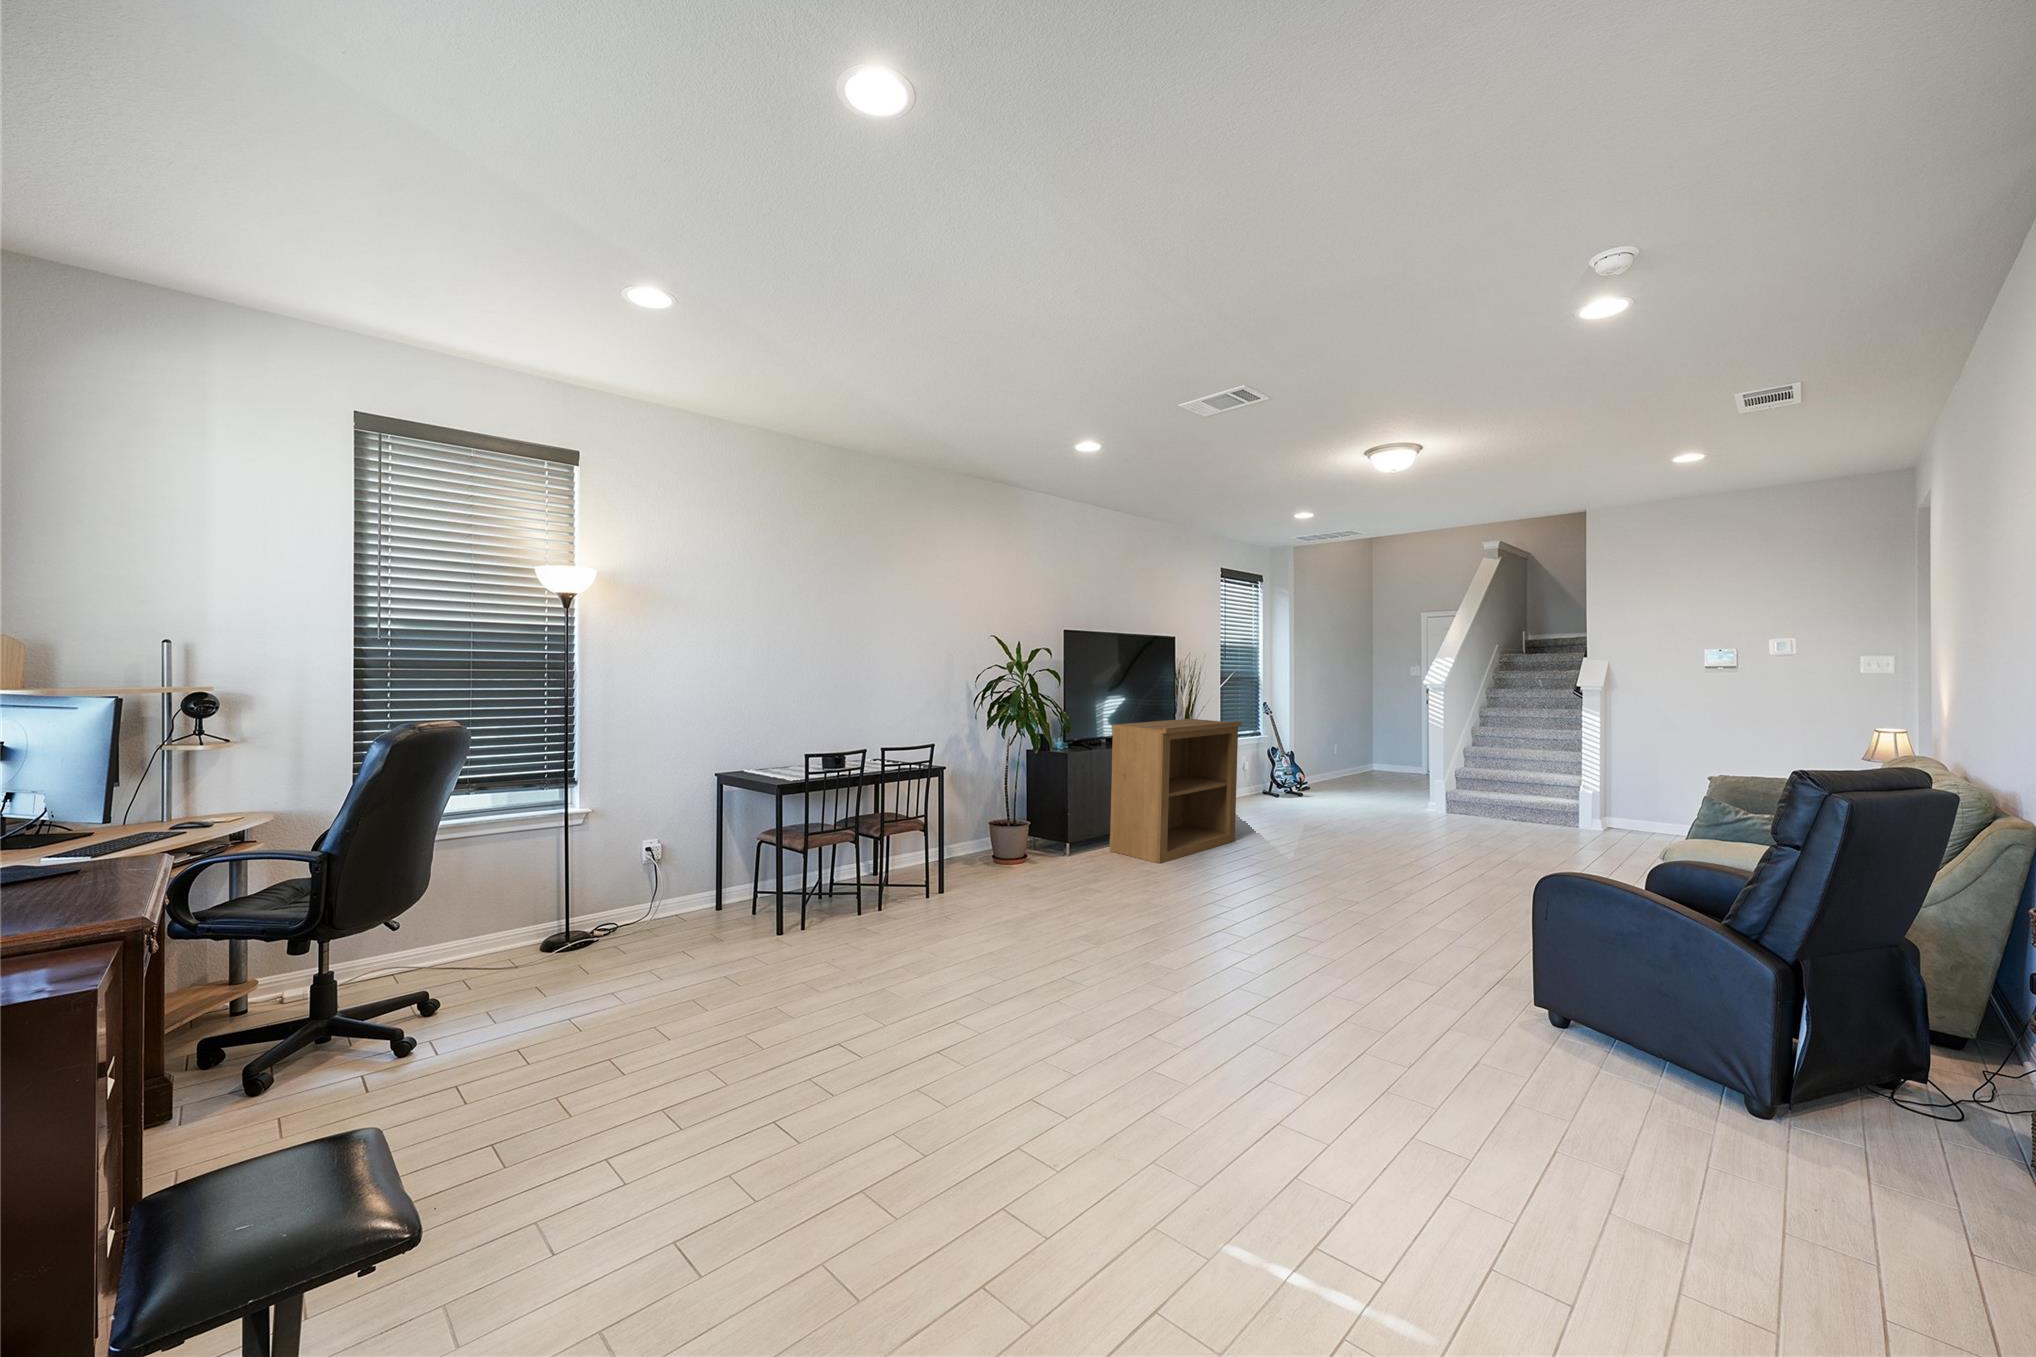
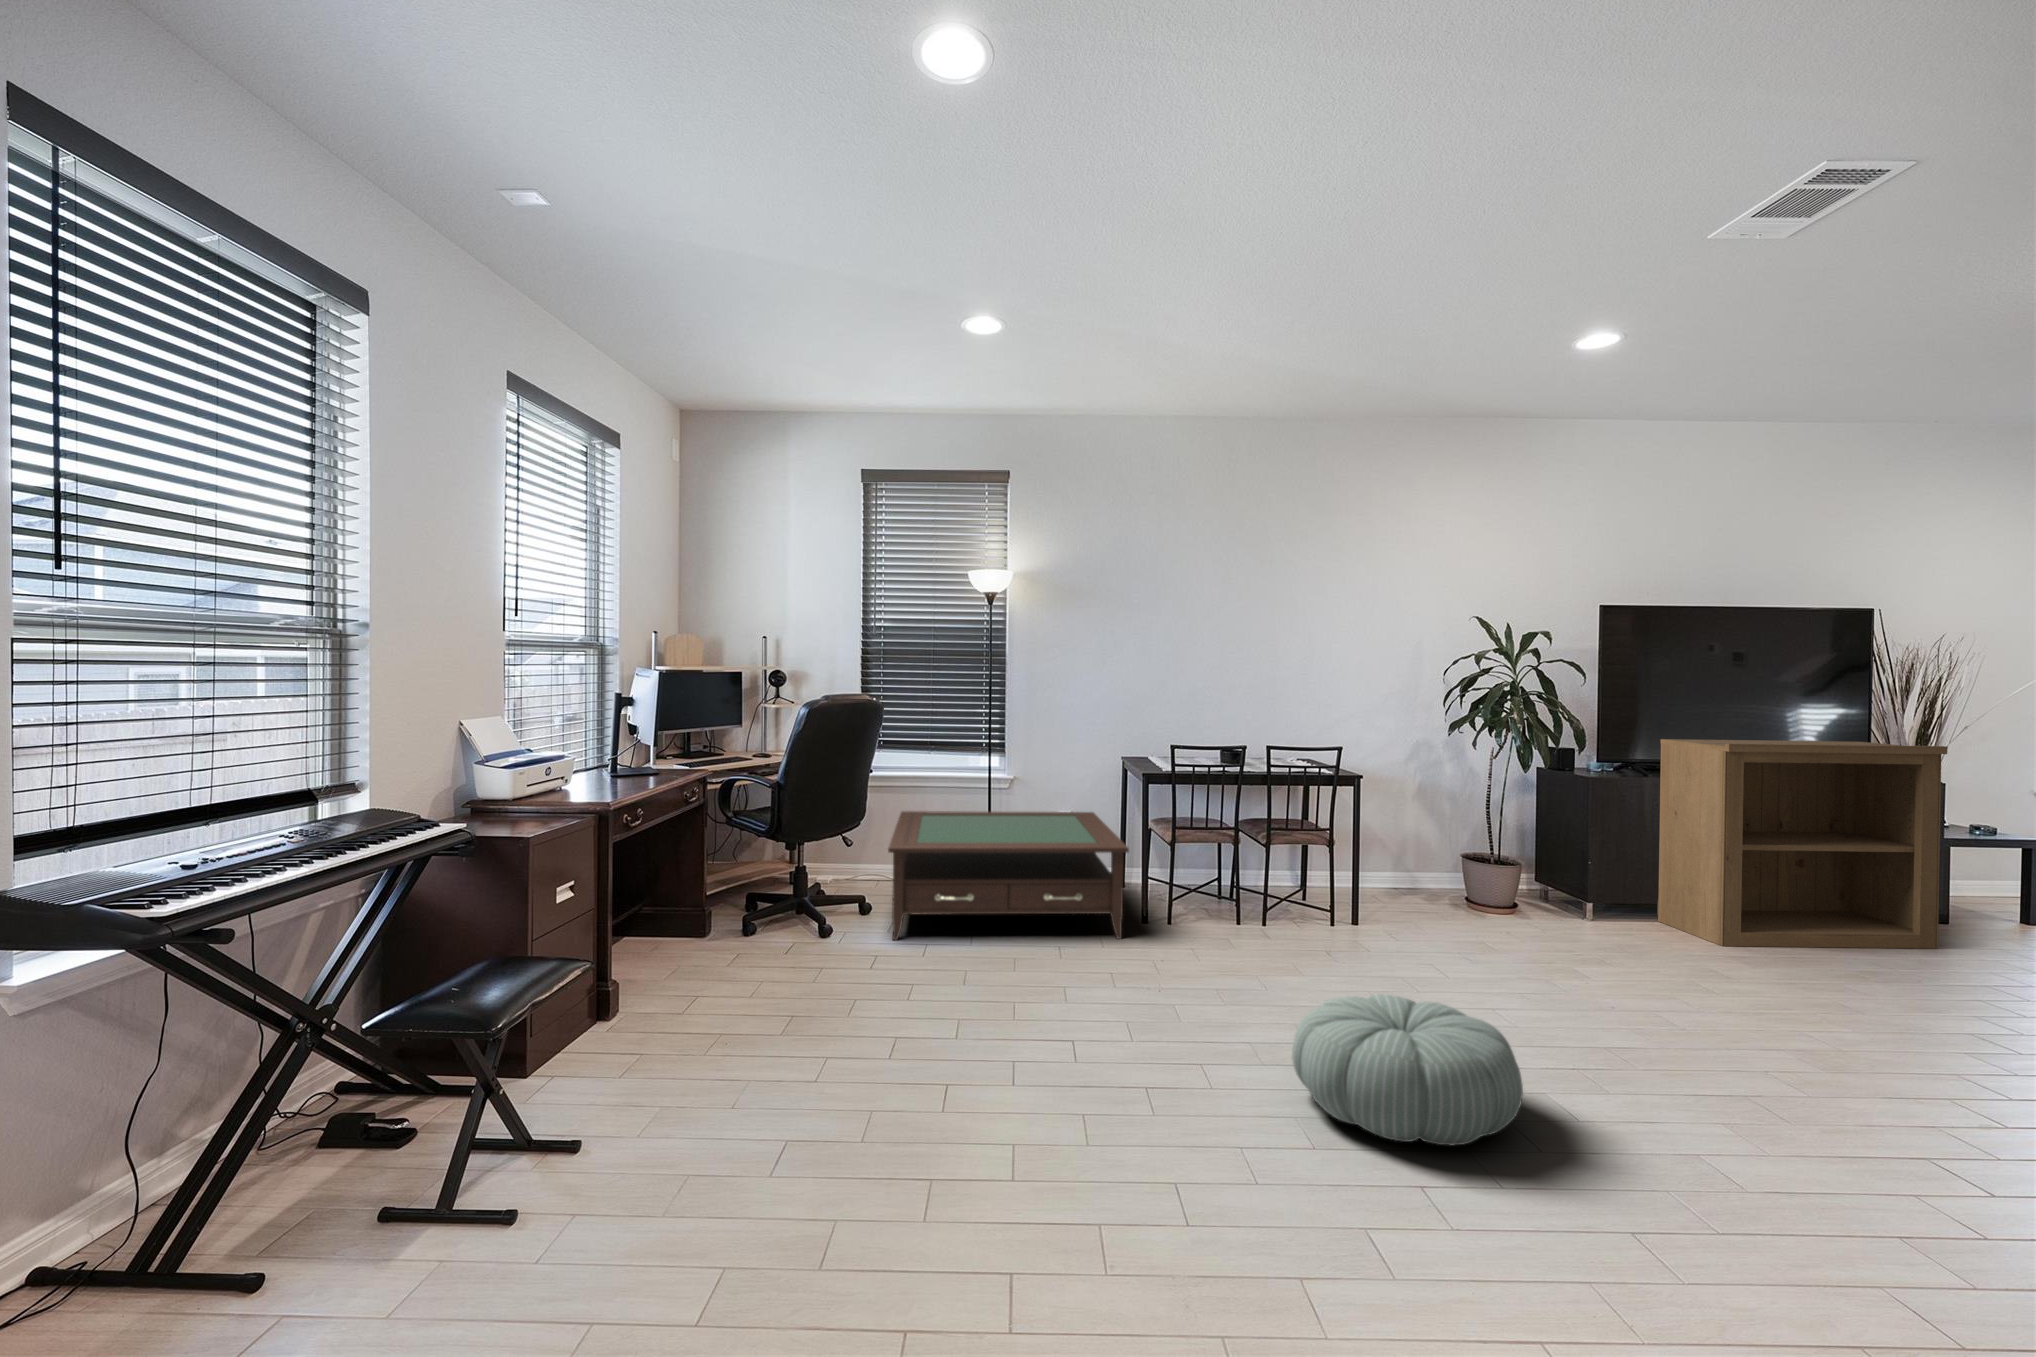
coffee table: none [433,834,801,1060] -> present [888,811,1129,940]
pouf: none [1113,973,1294,1107] -> present [1292,994,1523,1146]

